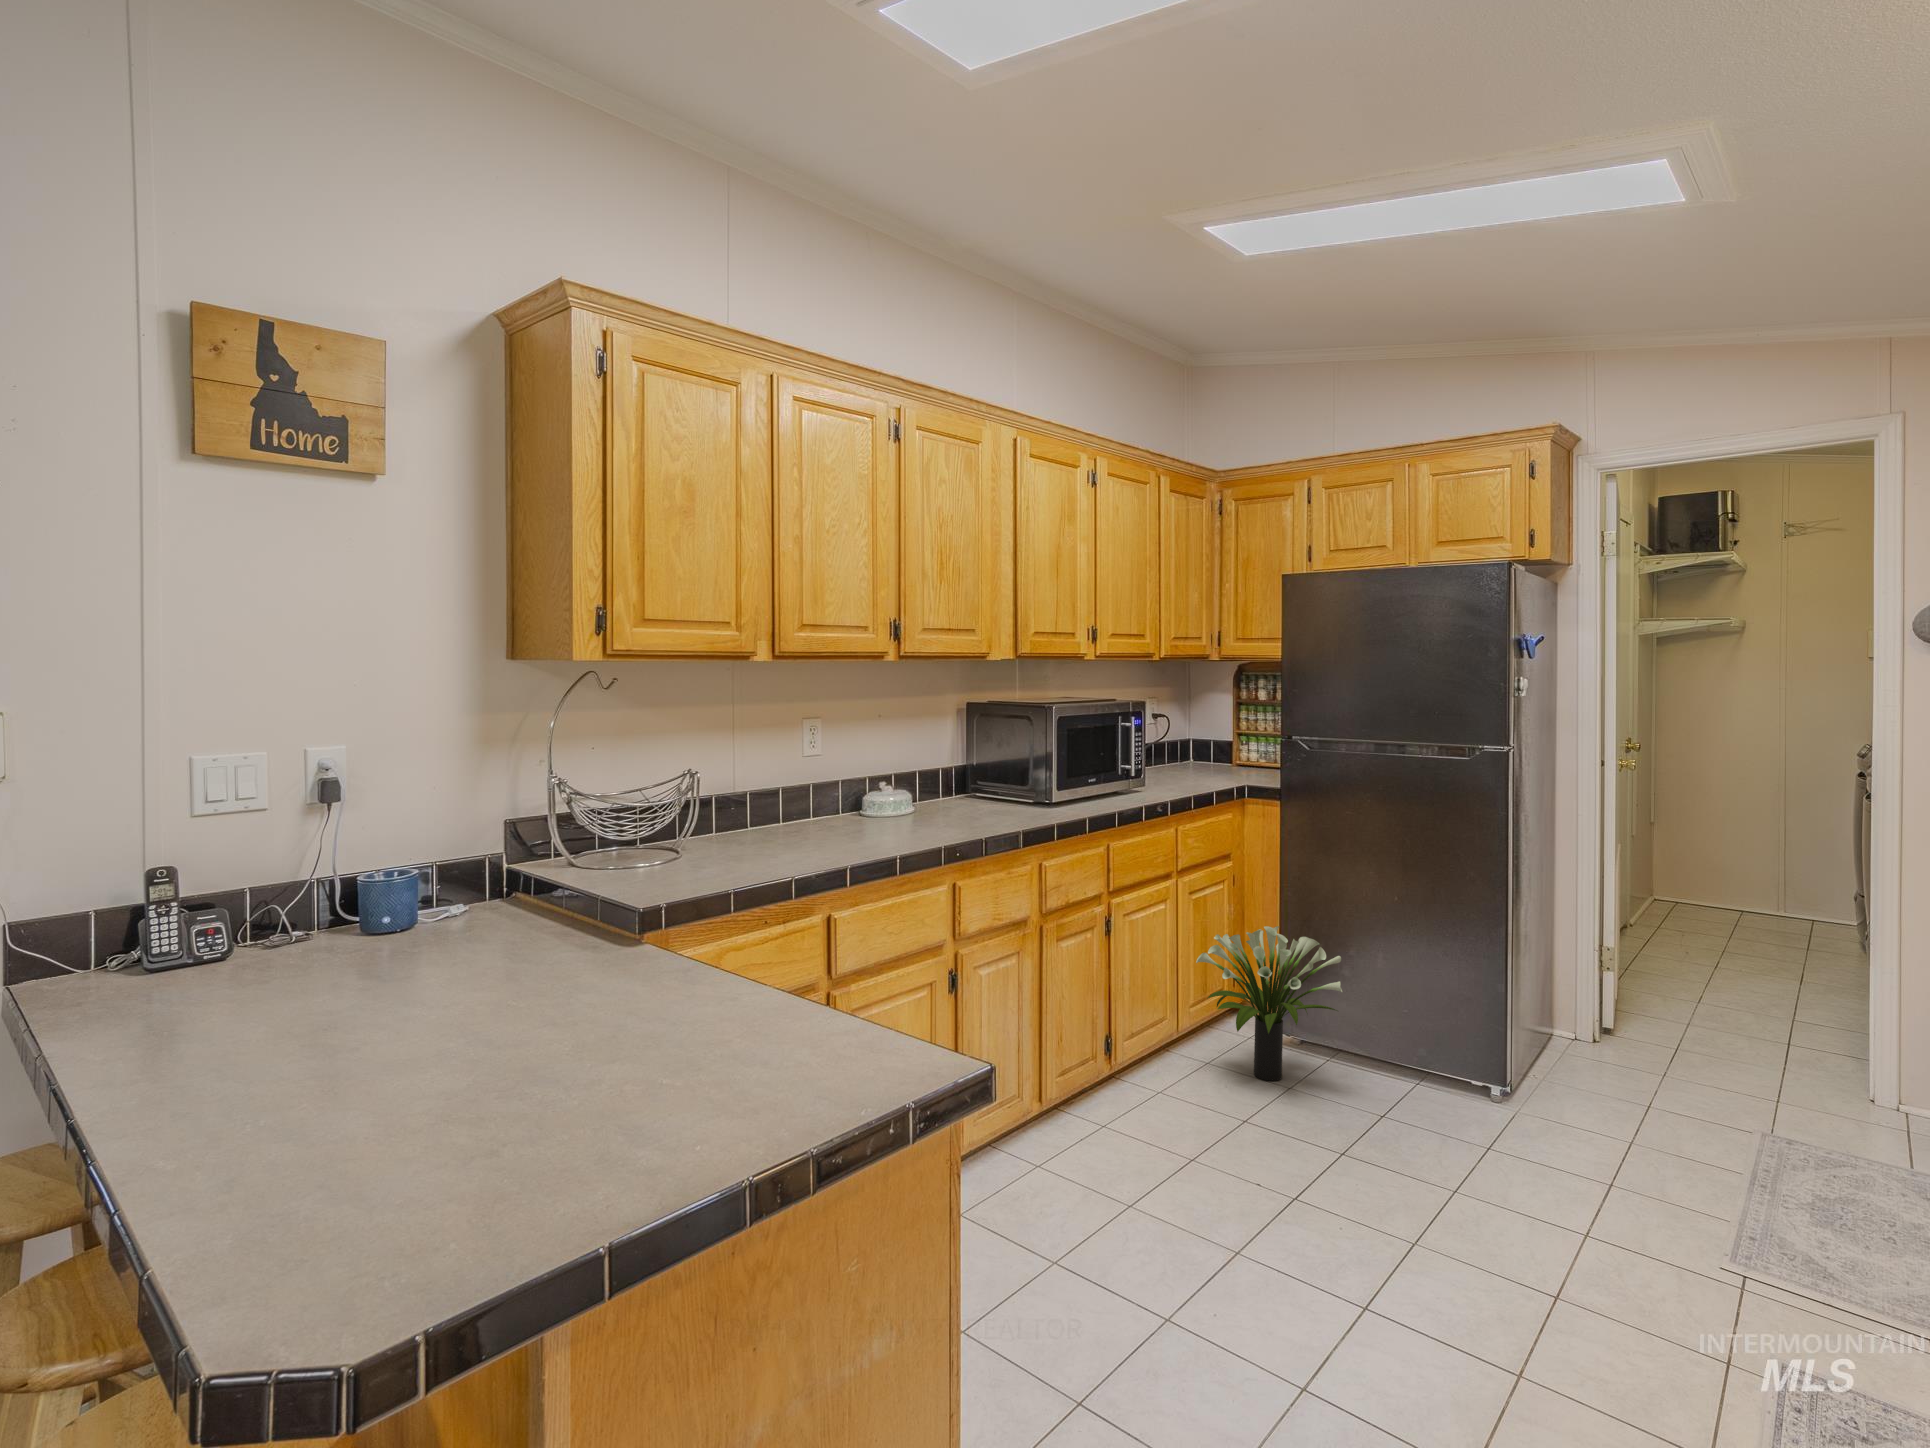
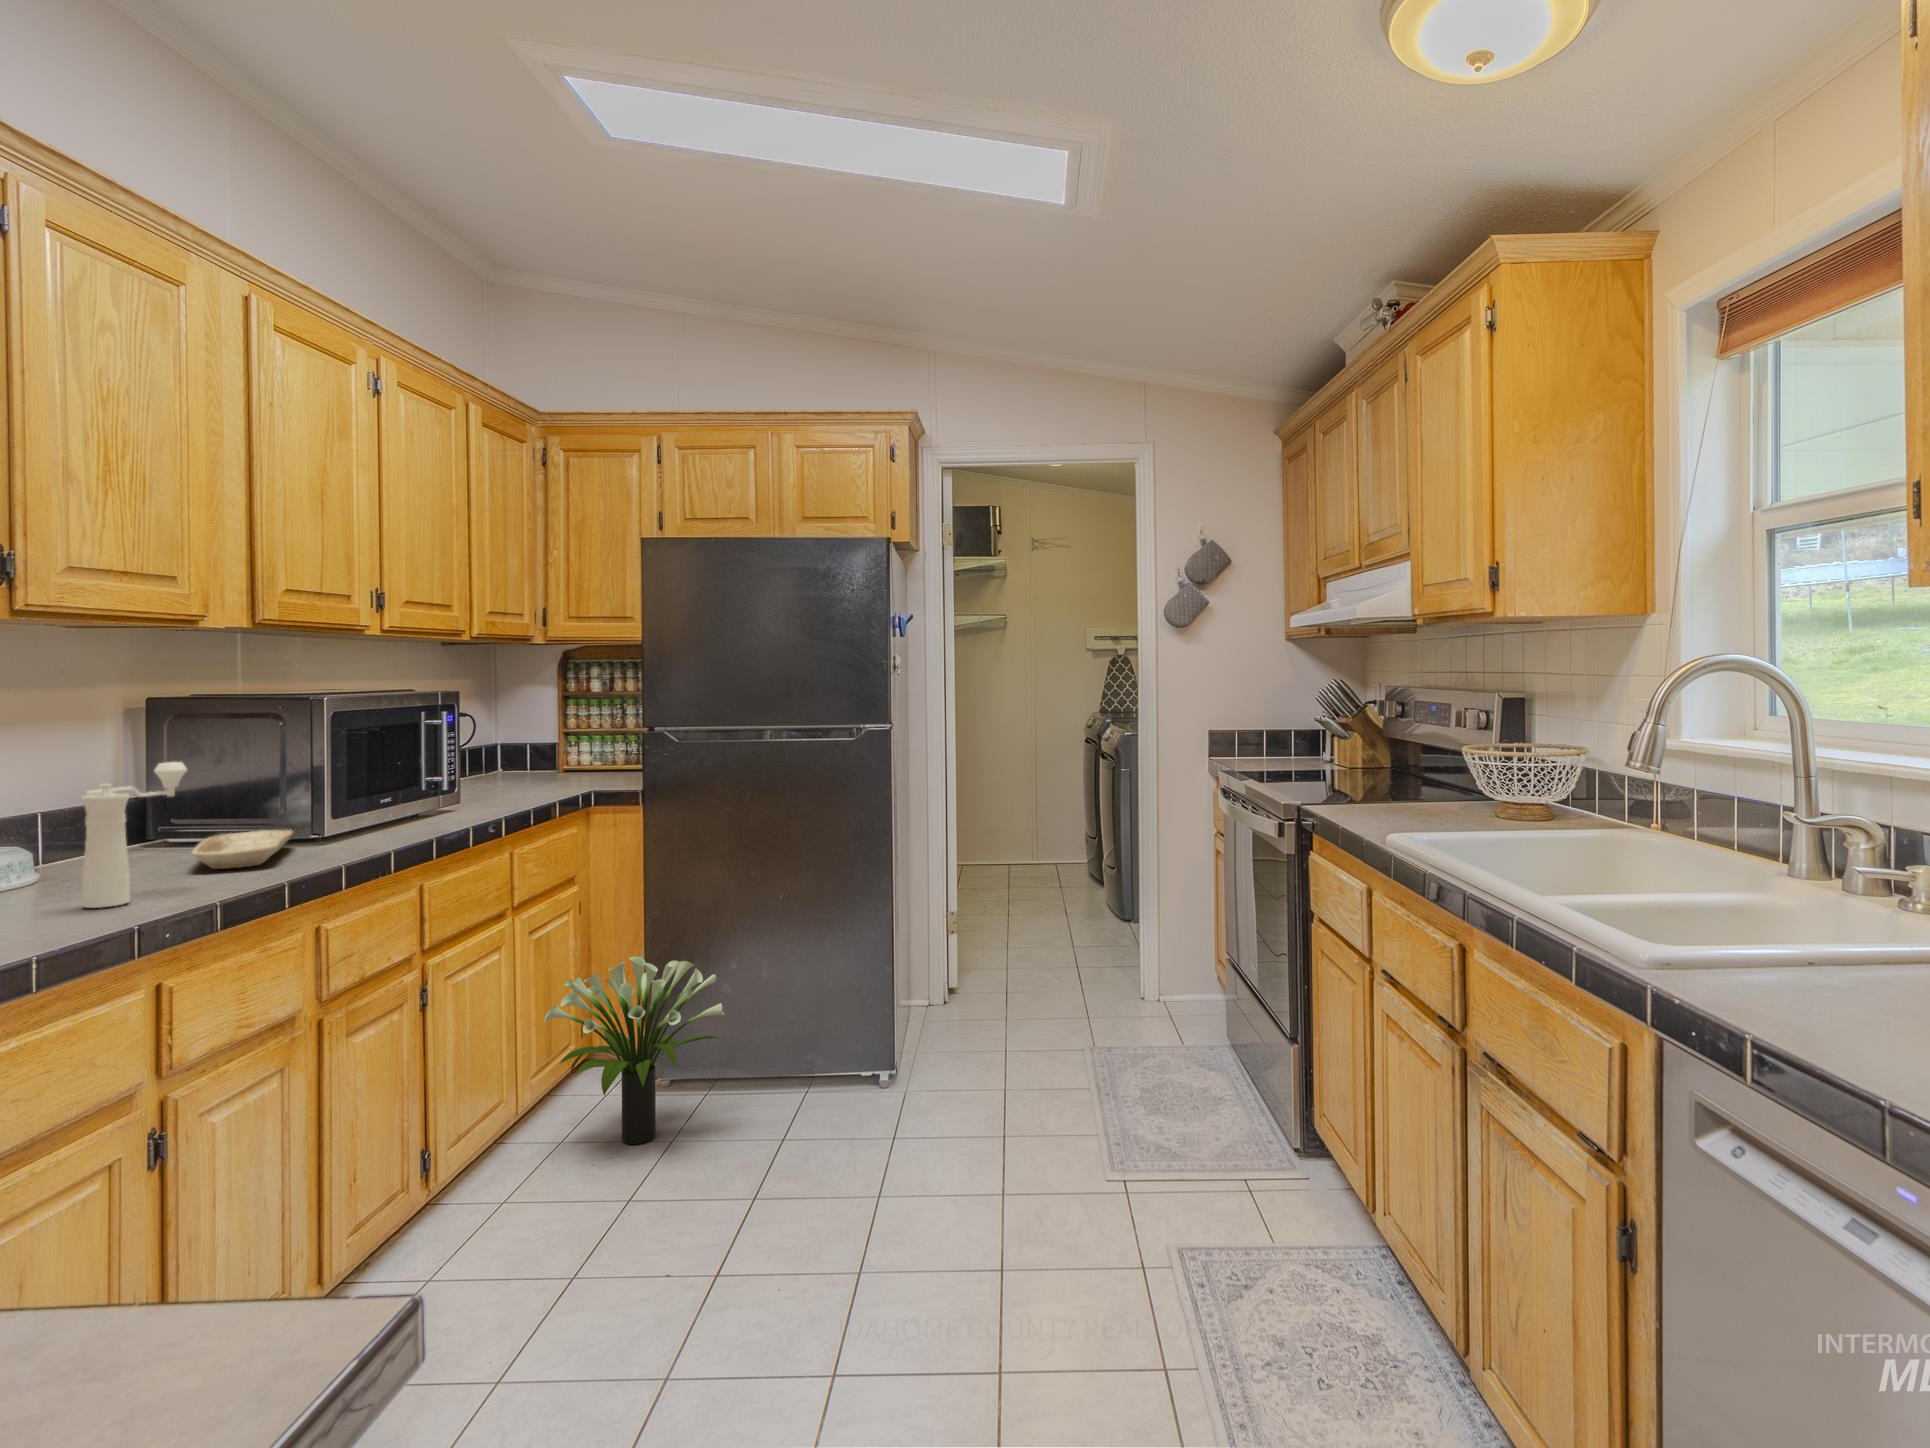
pepper mill: none [922,749,974,834] -> present [82,762,187,908]
tray: none [977,793,1034,818] -> present [192,830,293,869]

